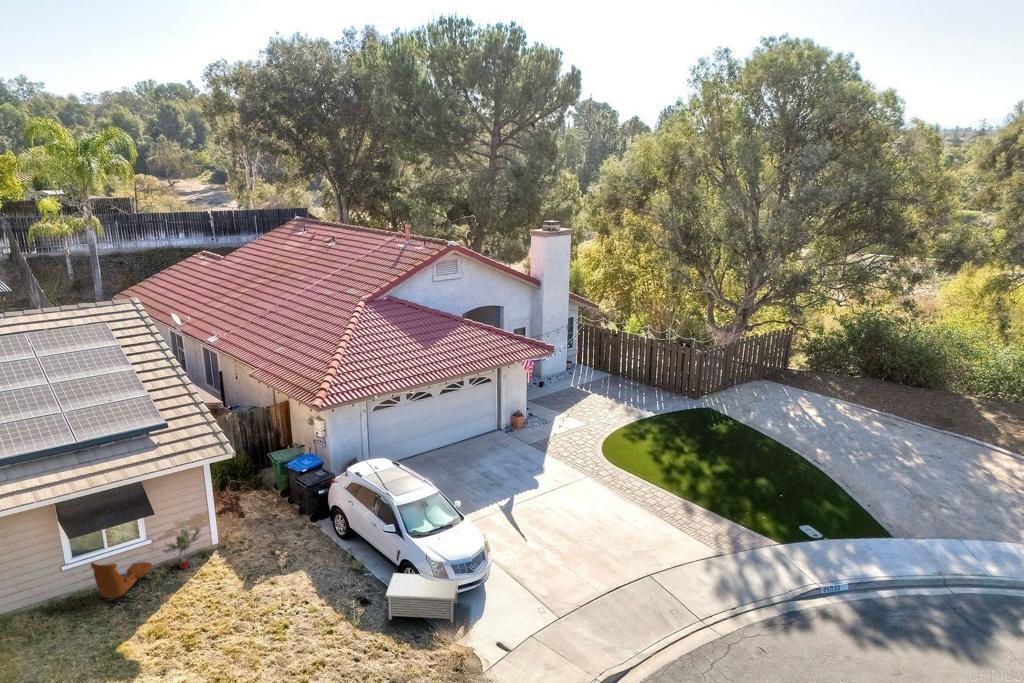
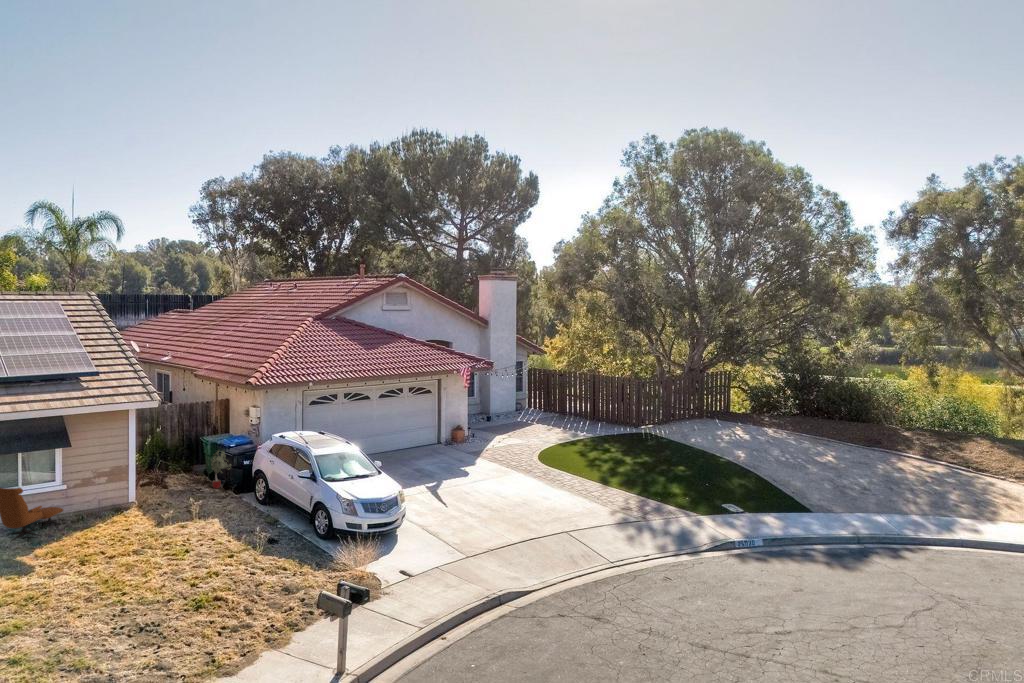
potted tree: present [162,524,200,569] -> present [211,451,231,488]
storage bench: present [386,573,458,623] -> none [292,513,369,556]

